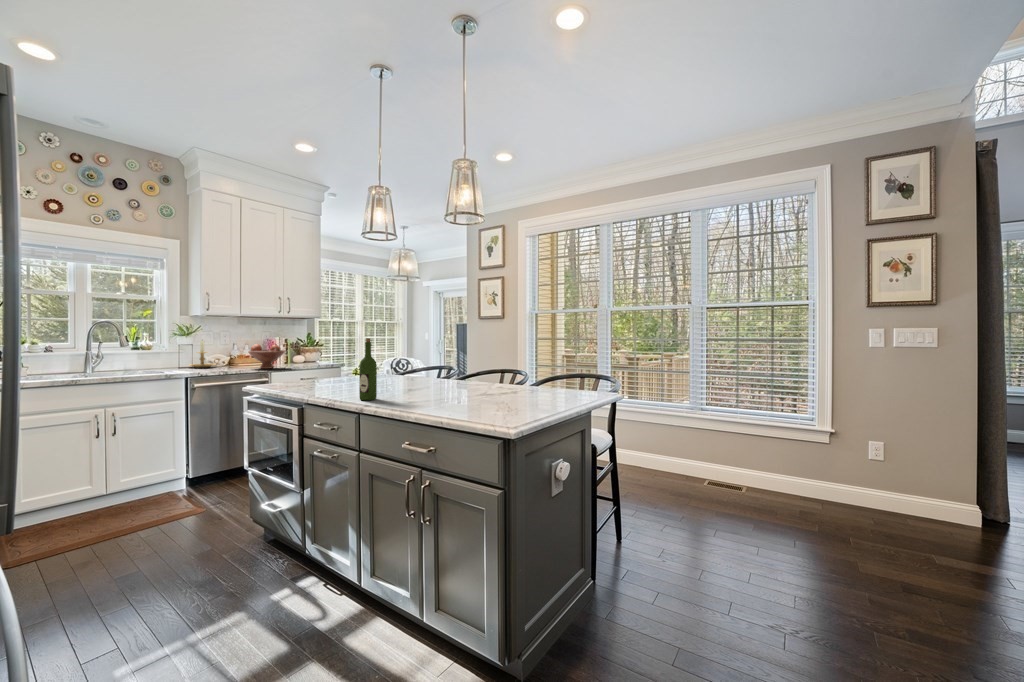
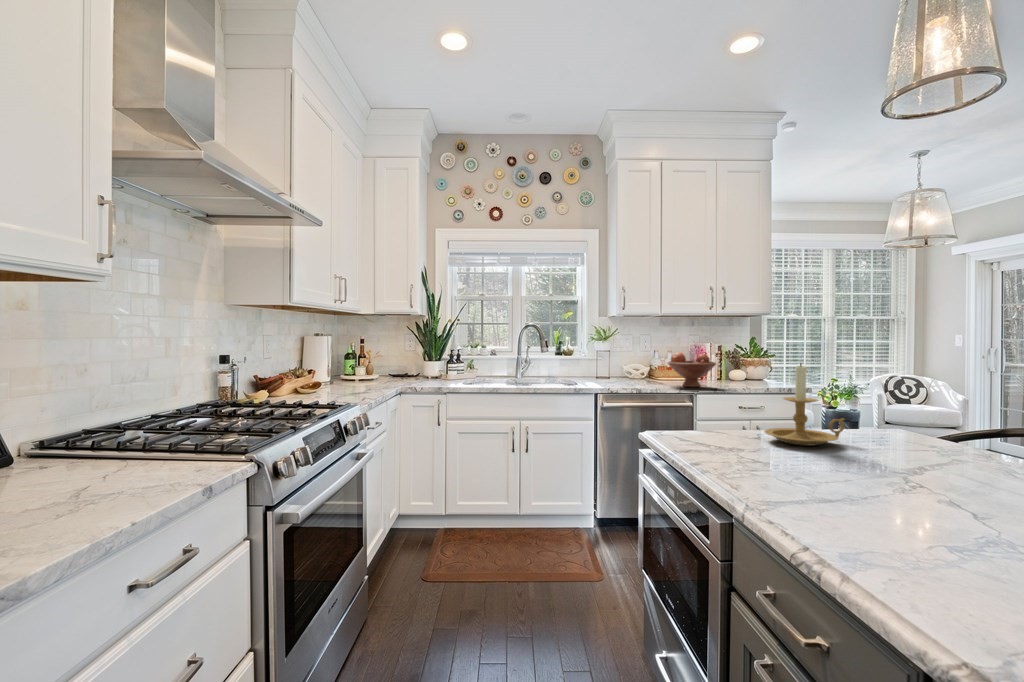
wine bottle: present [359,338,377,400] -> none [877,356,936,536]
candle holder: present [191,340,219,368] -> present [764,363,845,446]

